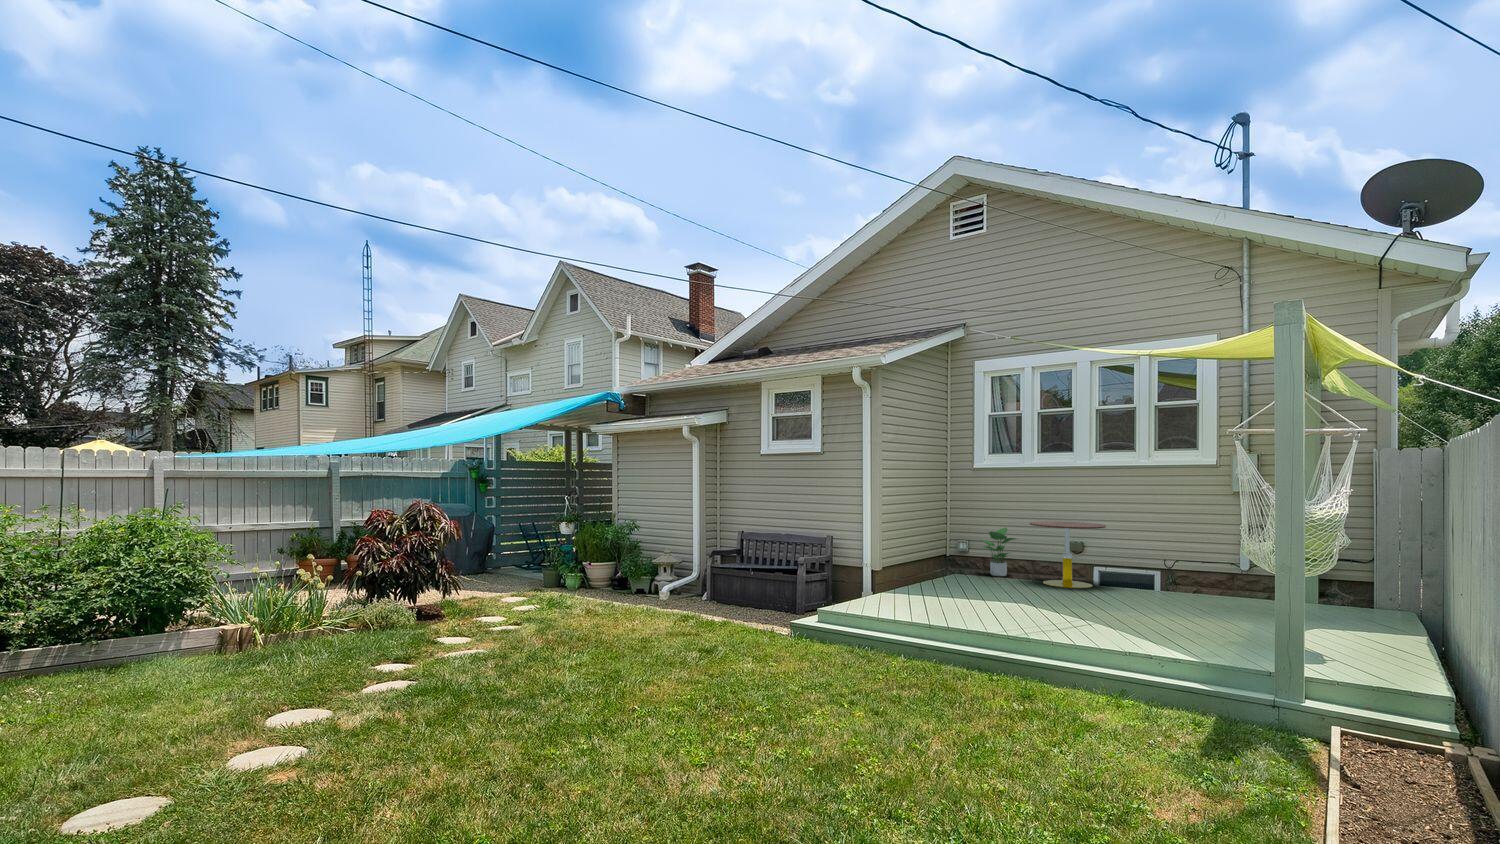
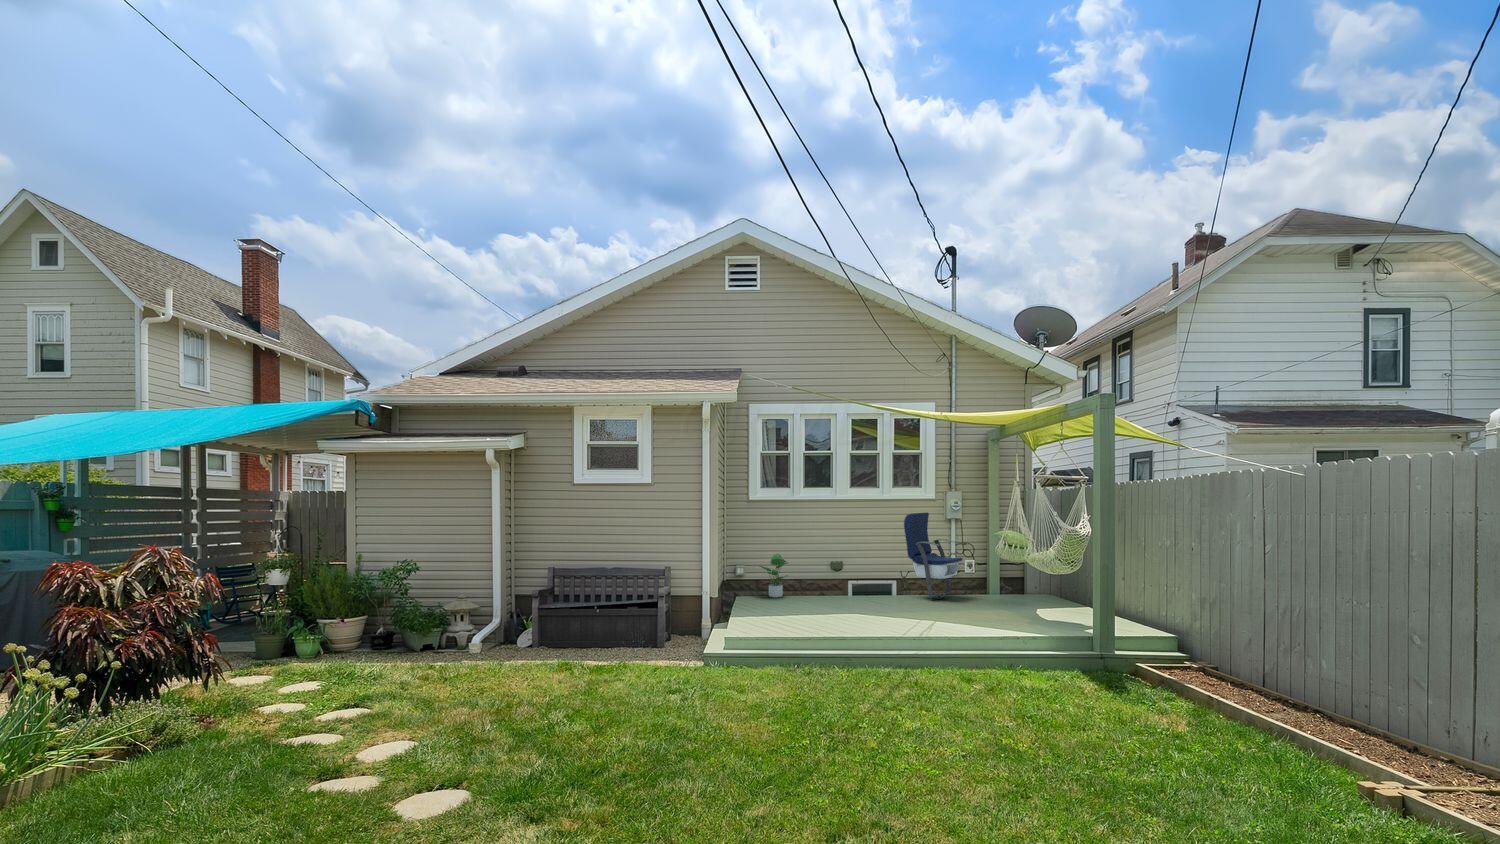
armchair: none [1156,485,1245,599] -> present [904,512,963,599]
side table: present [1029,521,1106,588] -> none [810,545,869,602]

